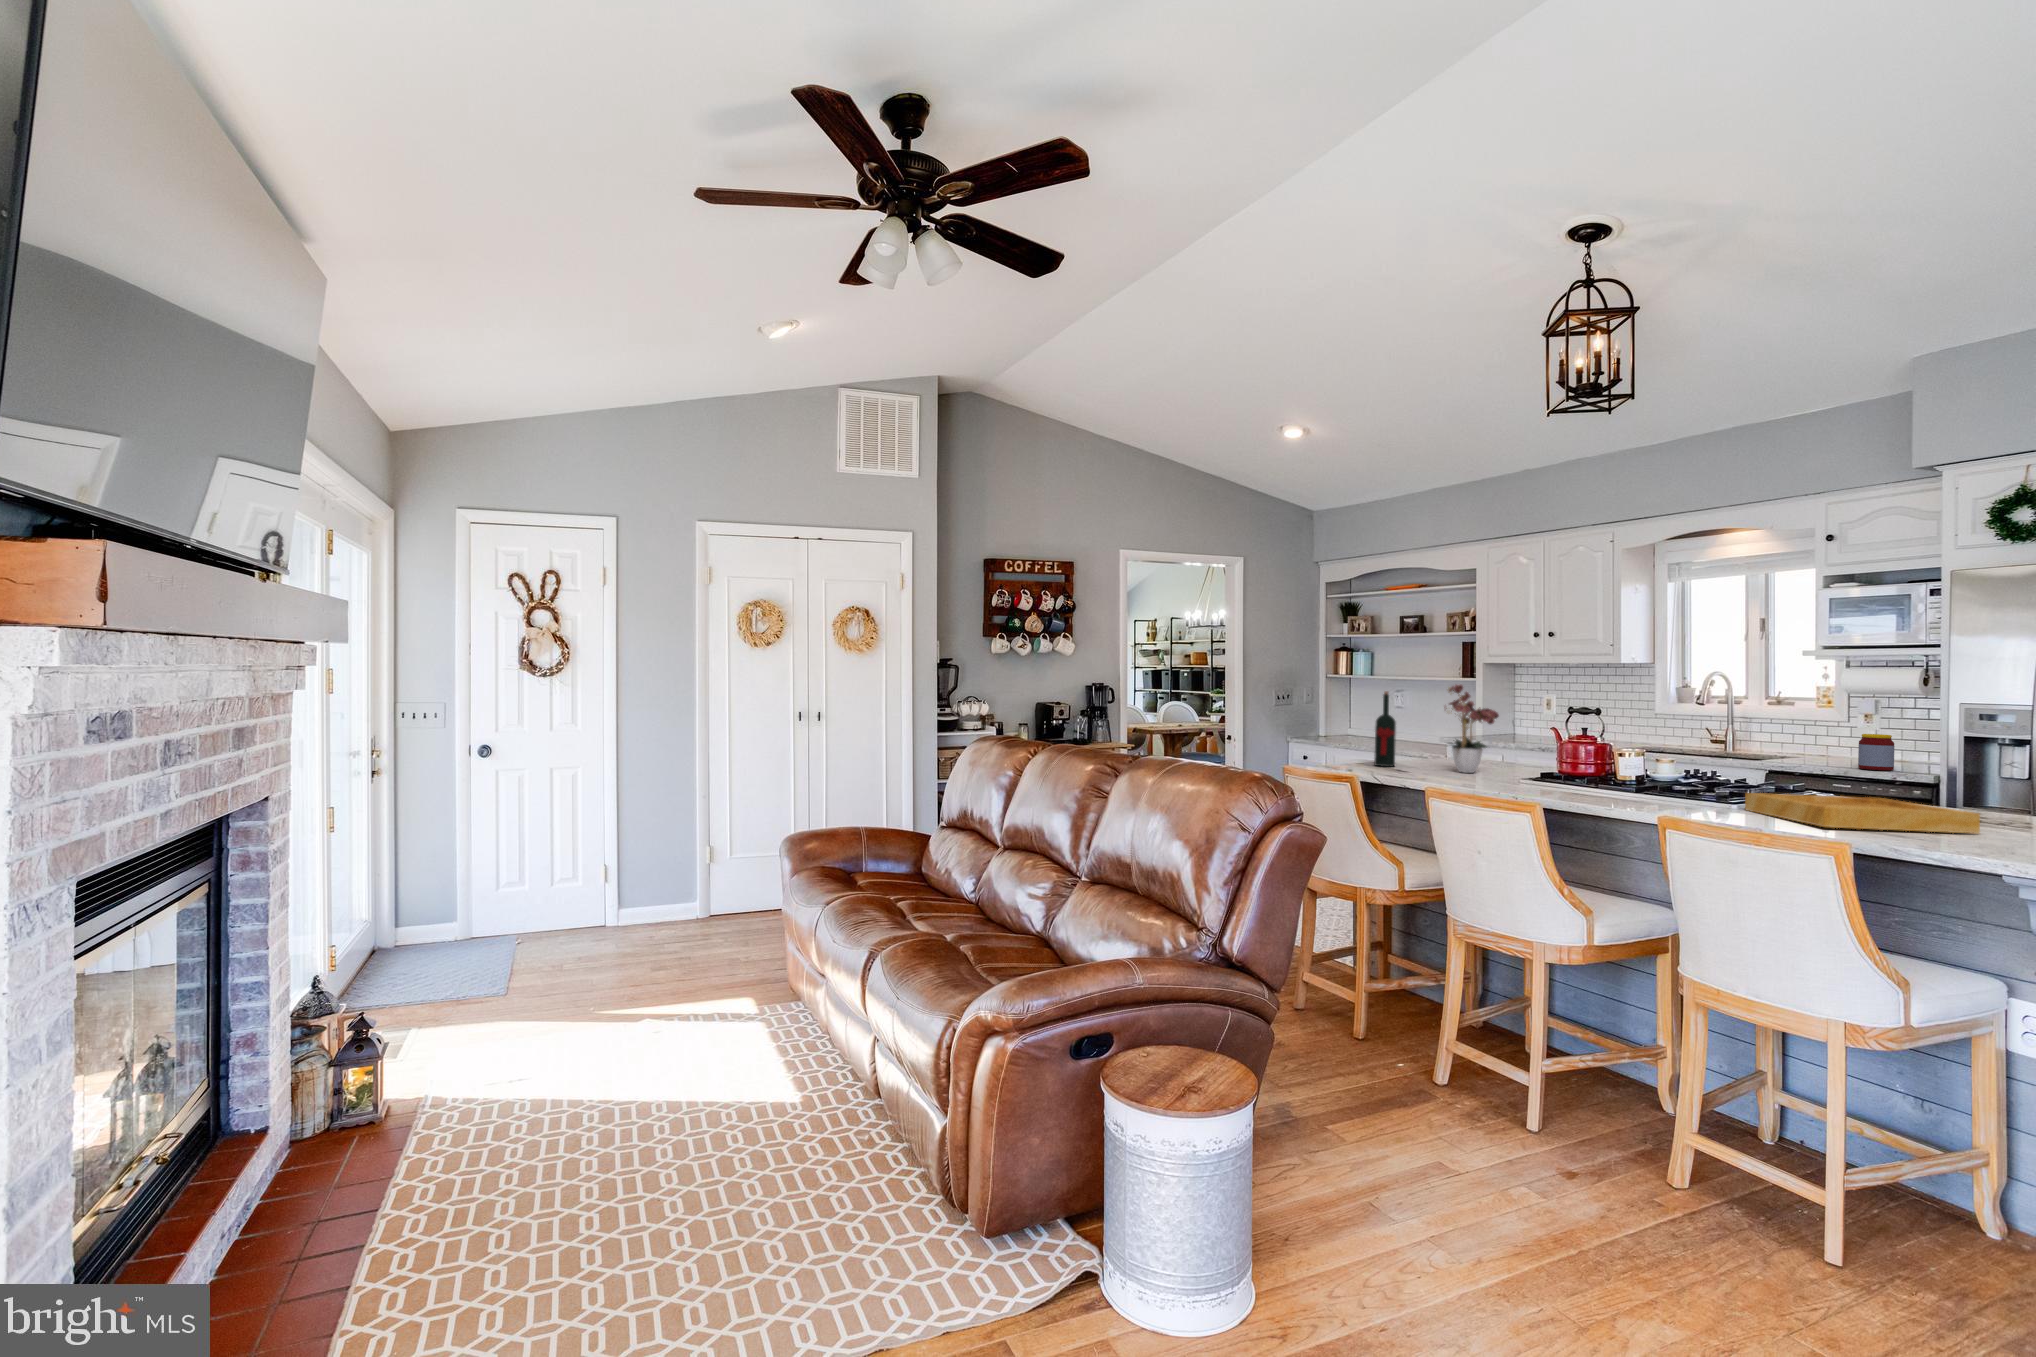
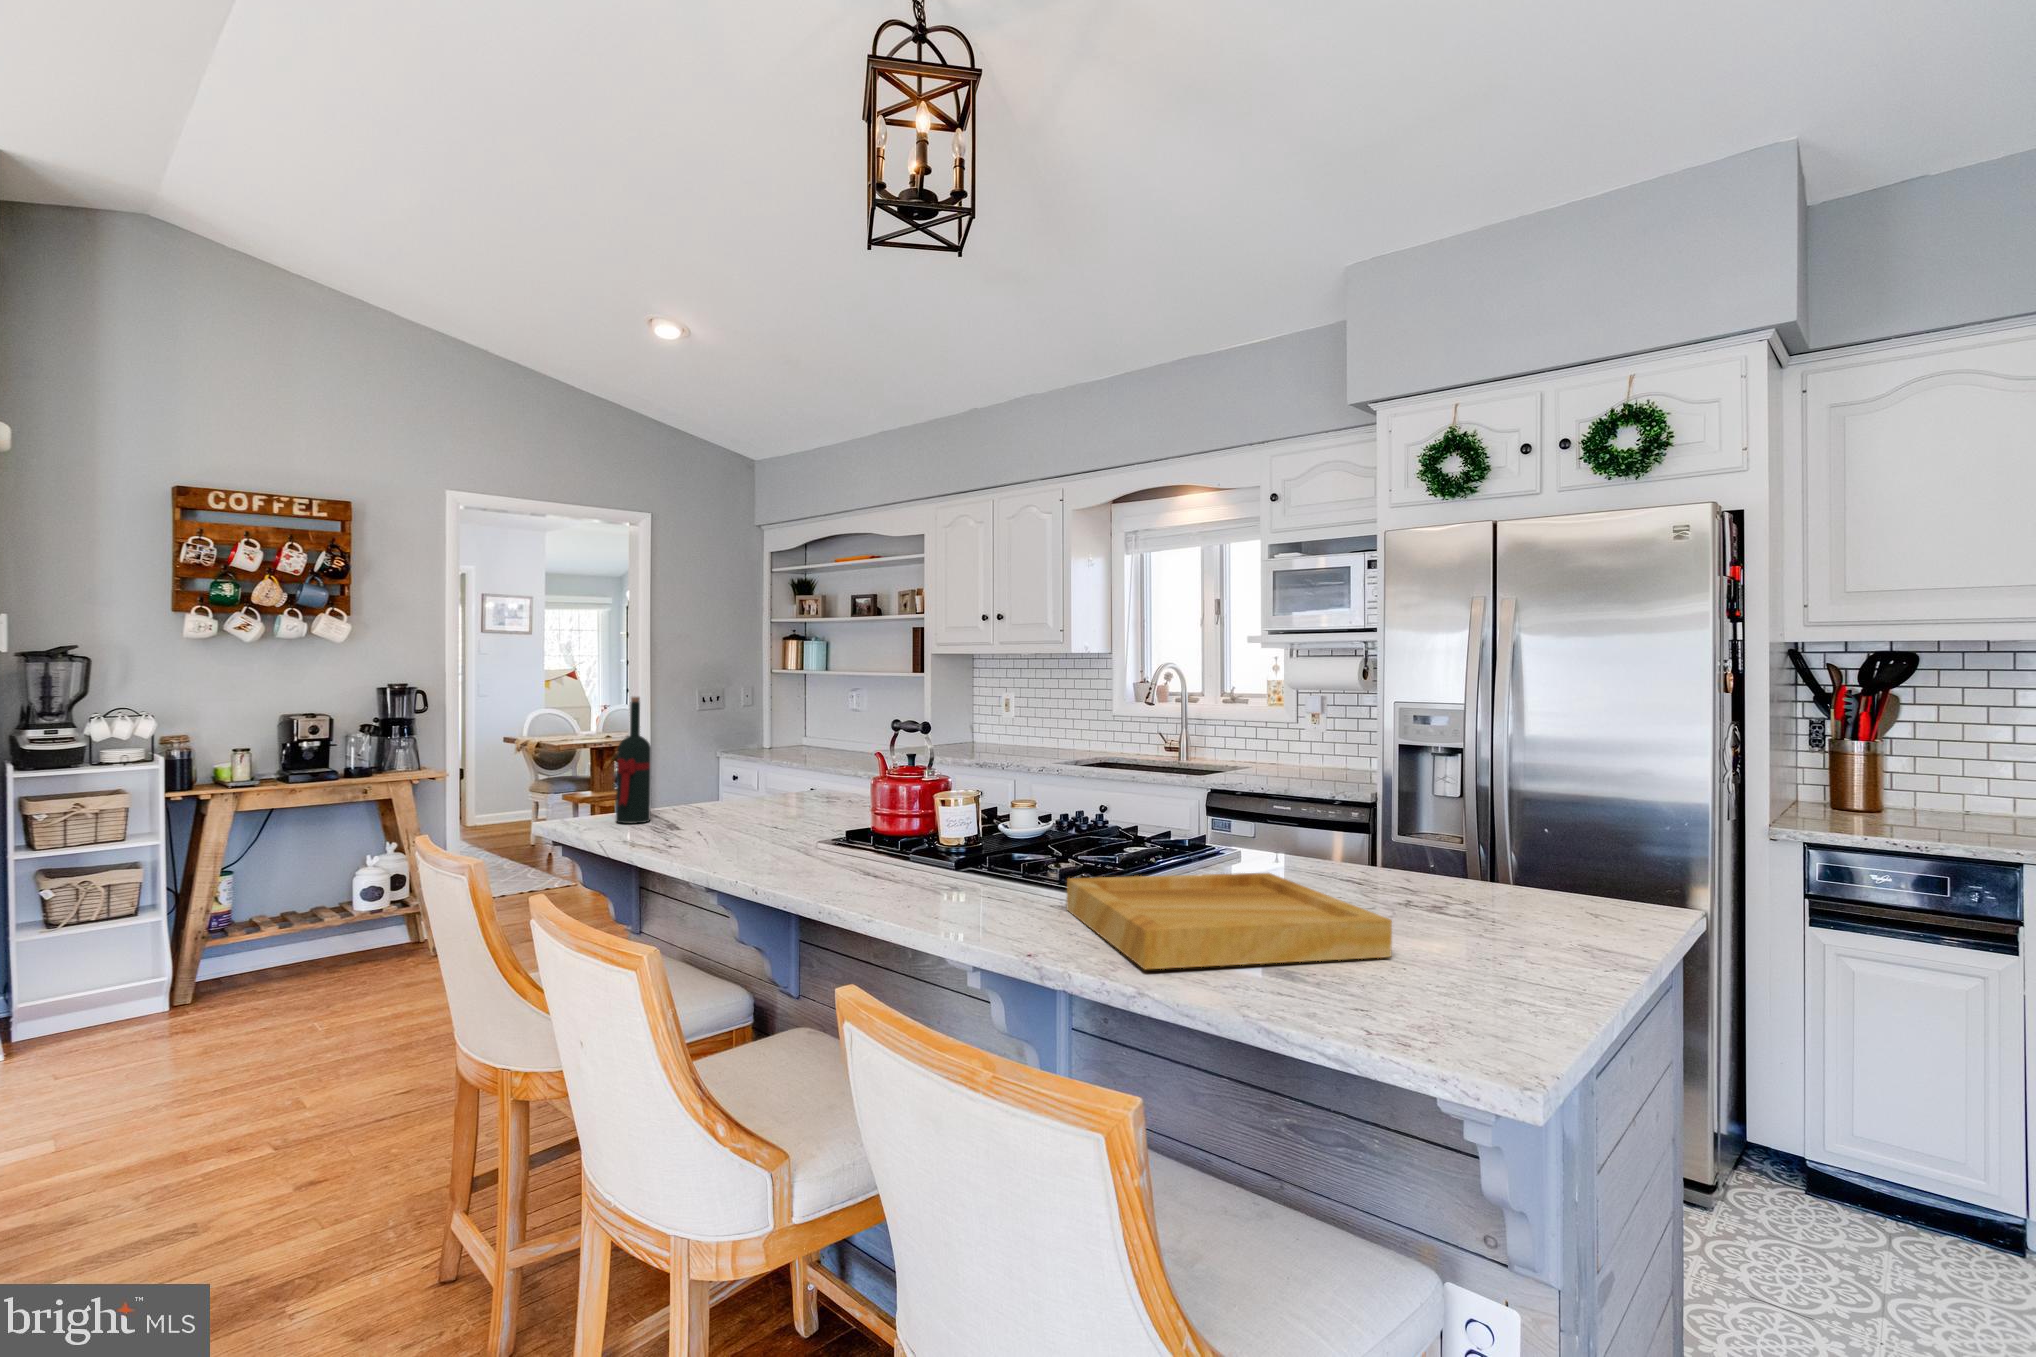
flower arrangement: present [1444,685,1499,773] -> none [697,678,804,832]
jar: present [1858,734,1894,770] -> none [1298,739,1333,785]

